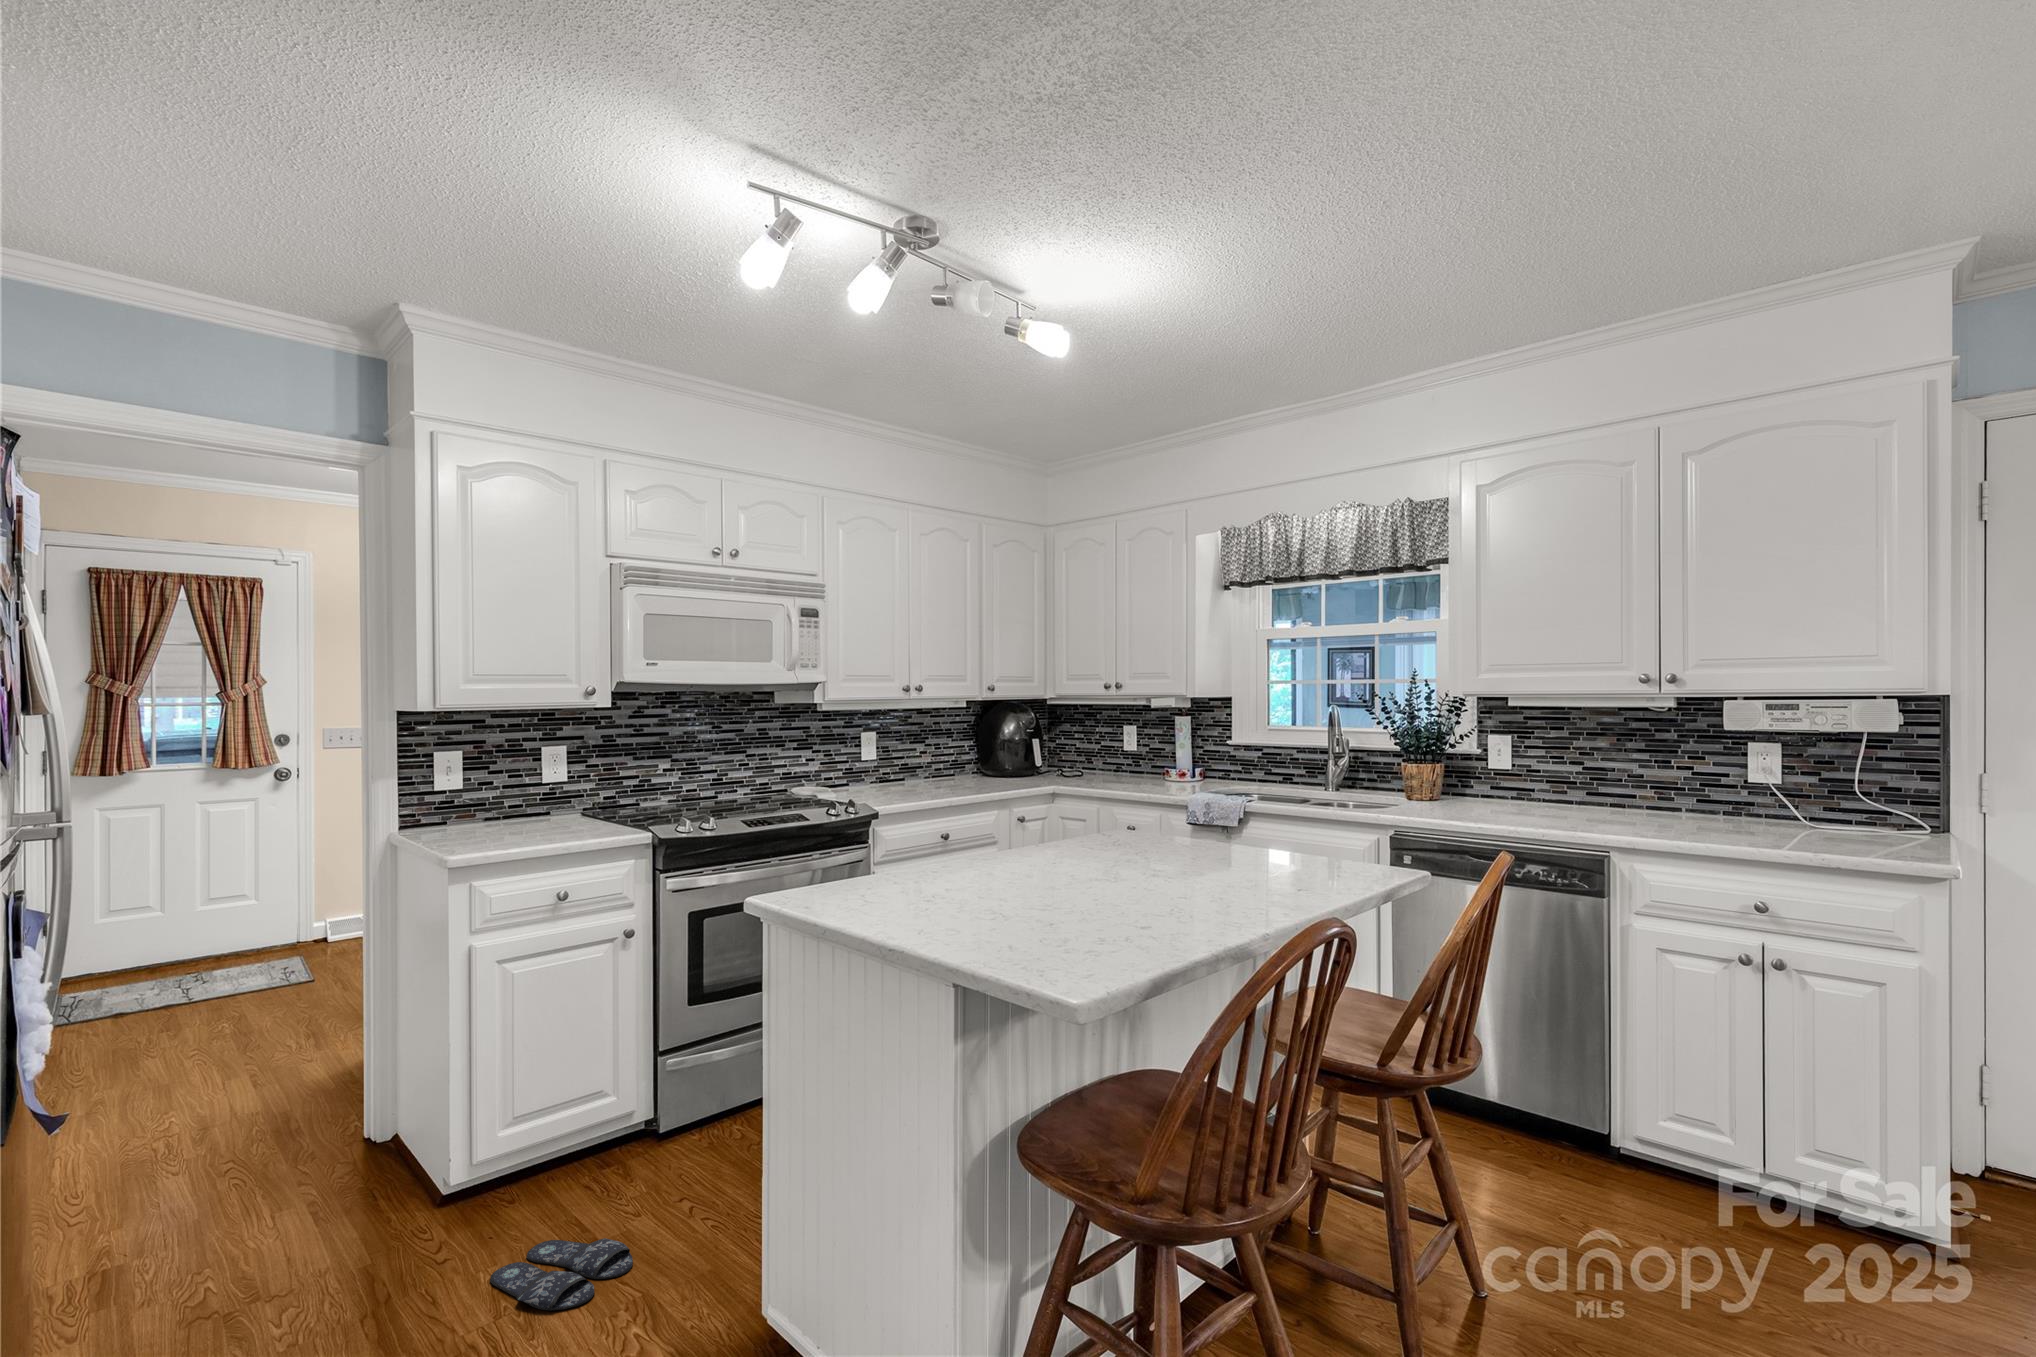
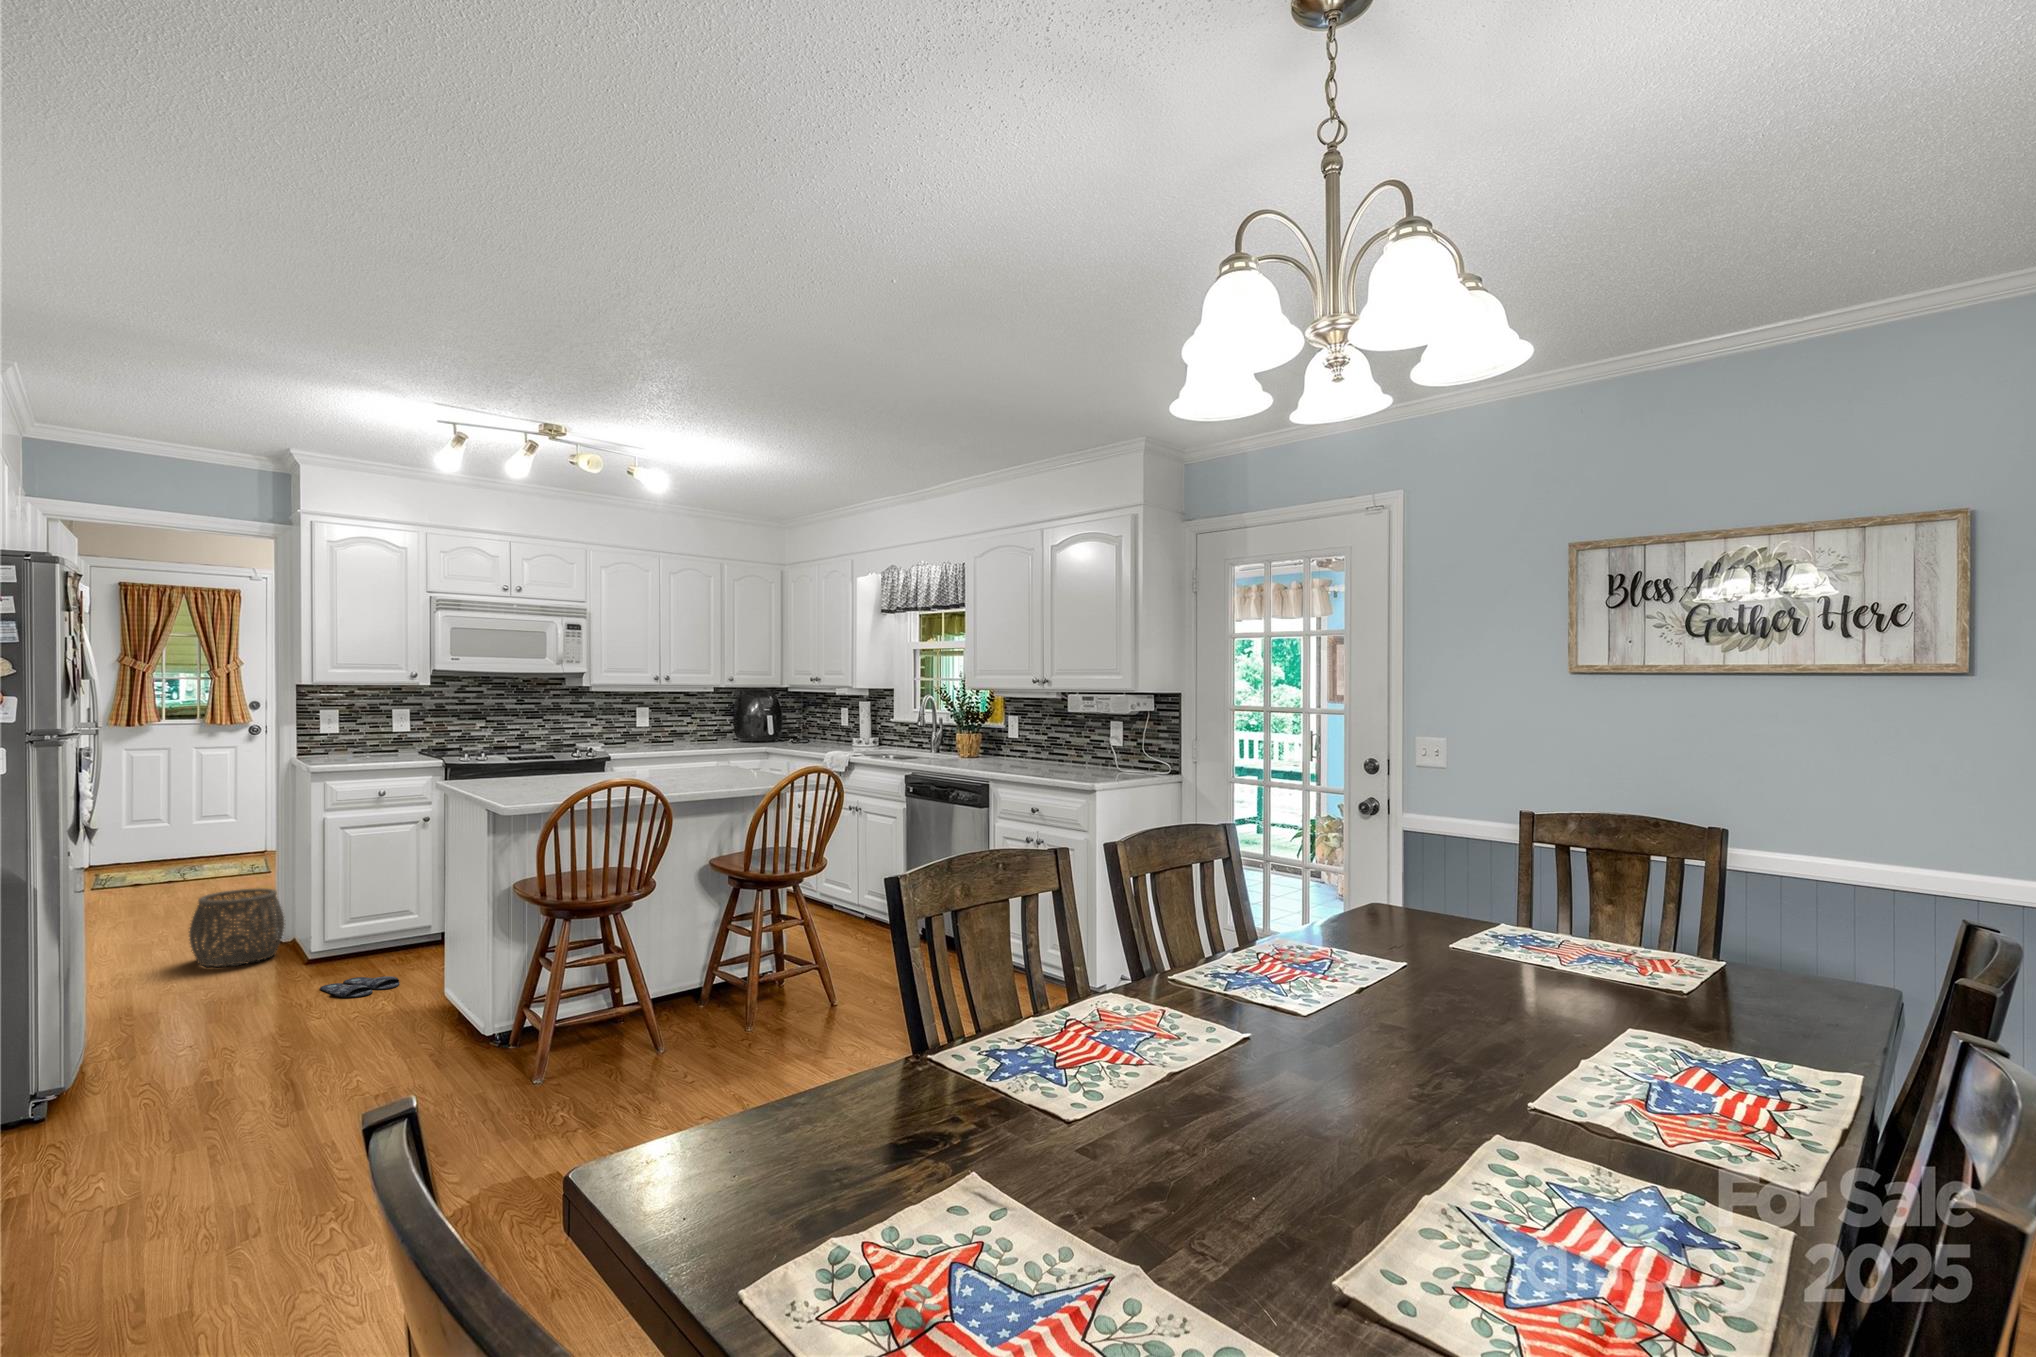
woven basket: none [226,1059,391,1219] -> present [189,888,285,967]

